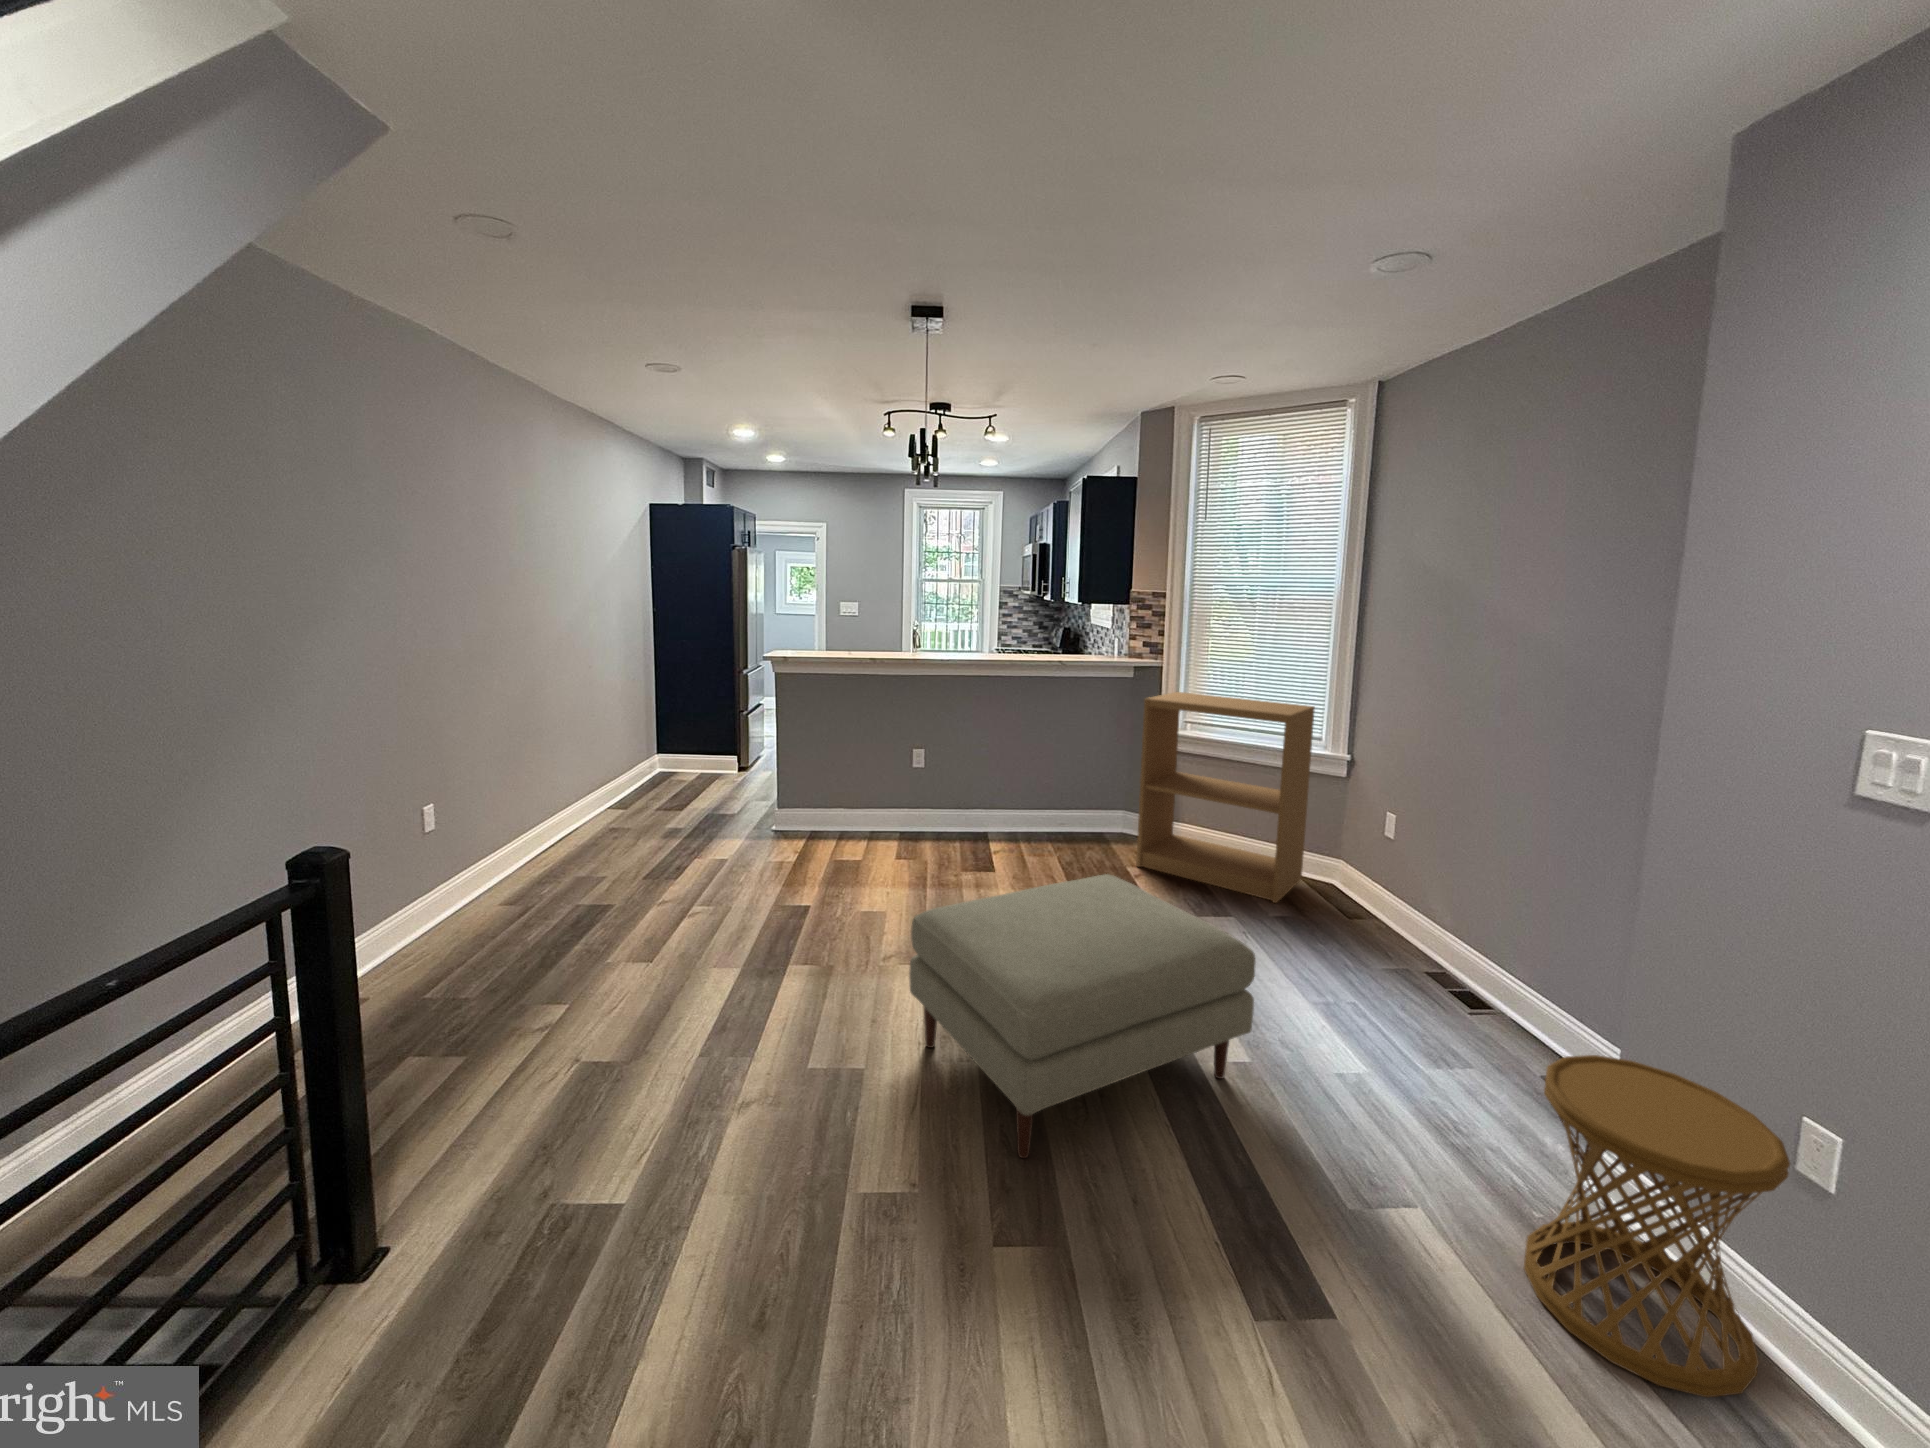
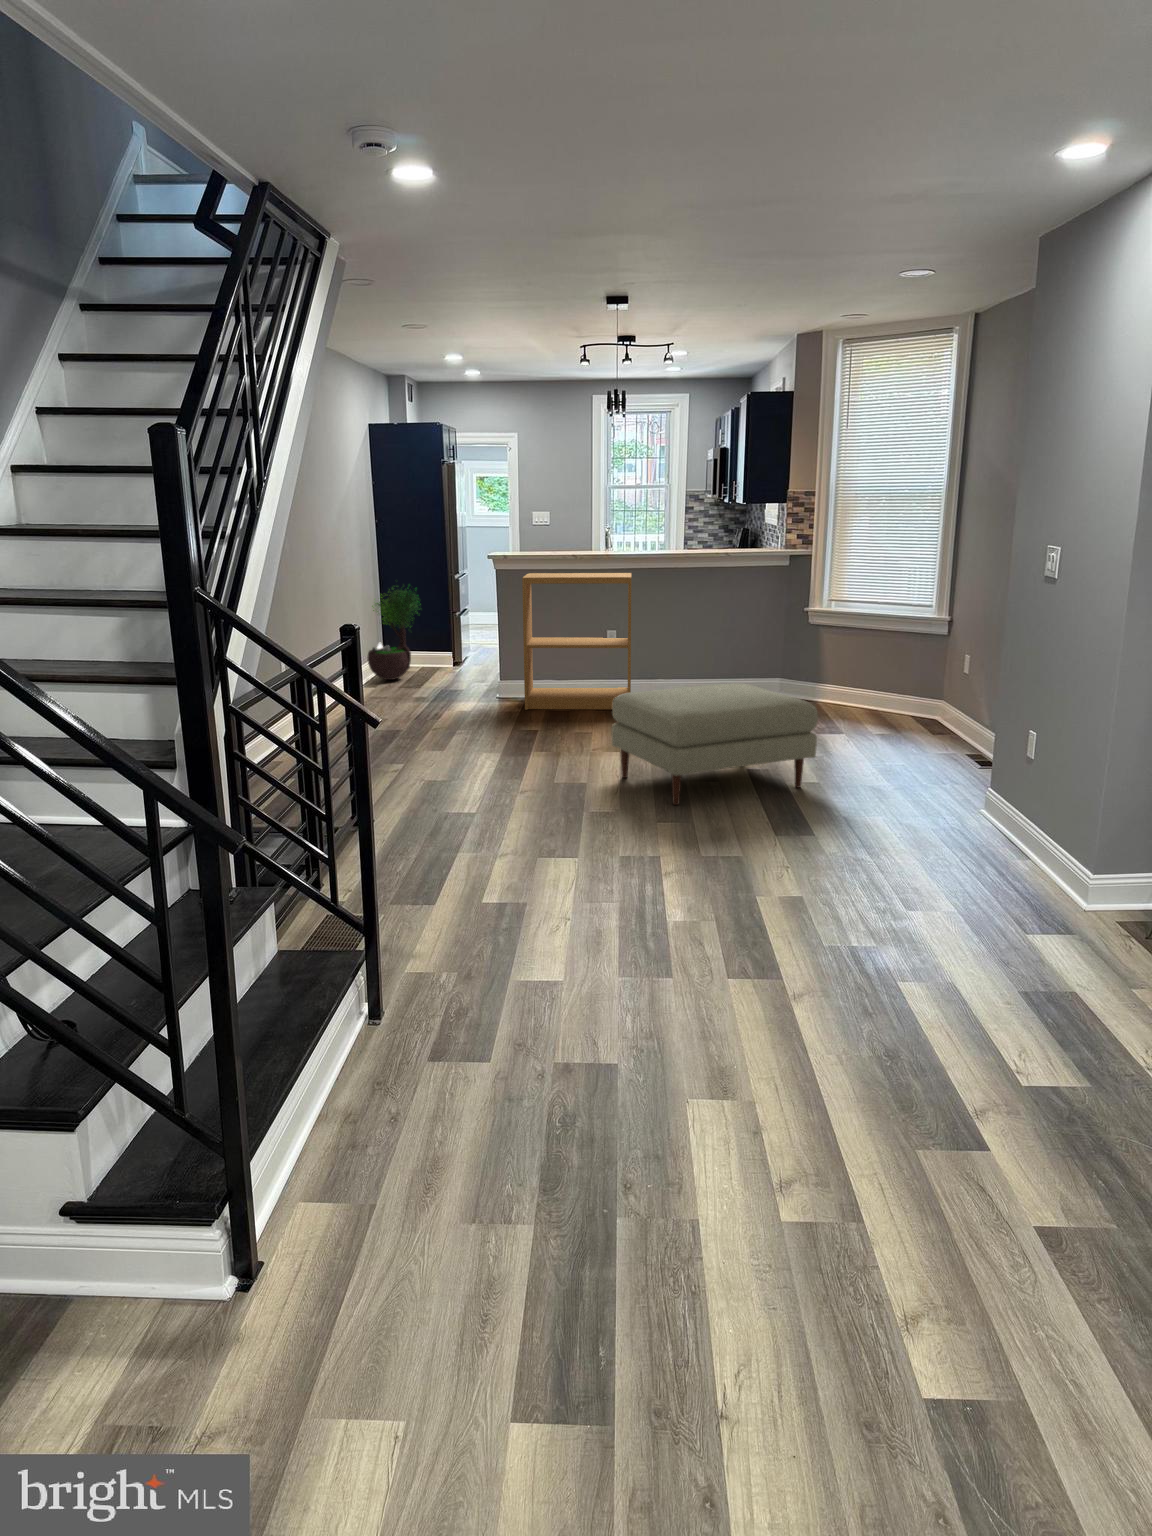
potted tree: none [627,679,696,796] -> present [368,589,421,680]
bookshelf: present [1136,692,1315,903] -> present [522,573,631,710]
side table: present [1524,1055,1790,1397] -> none [920,727,1021,851]

